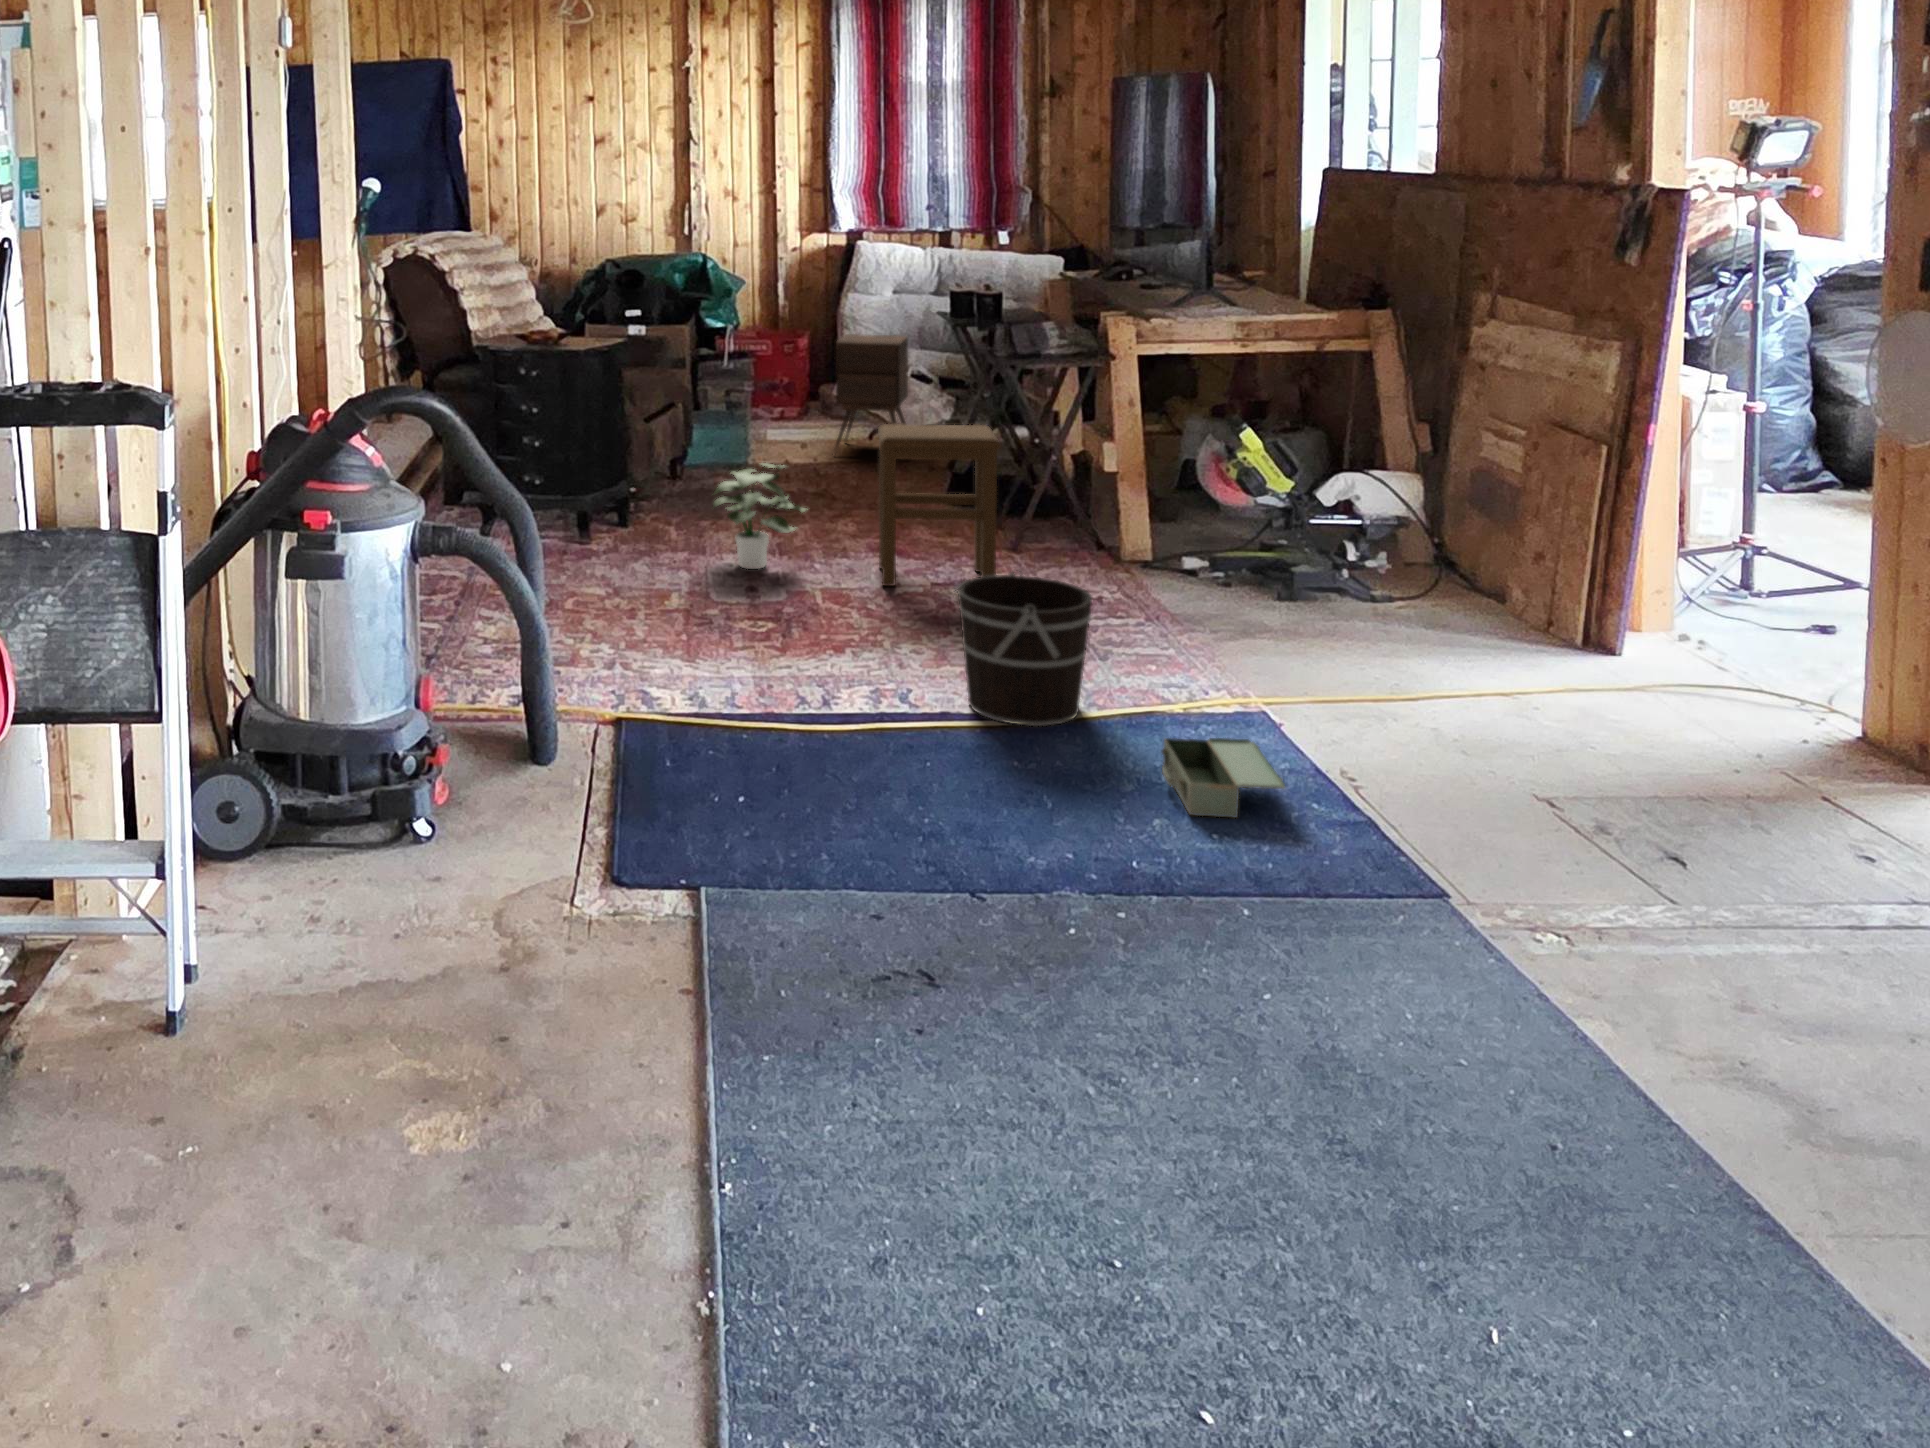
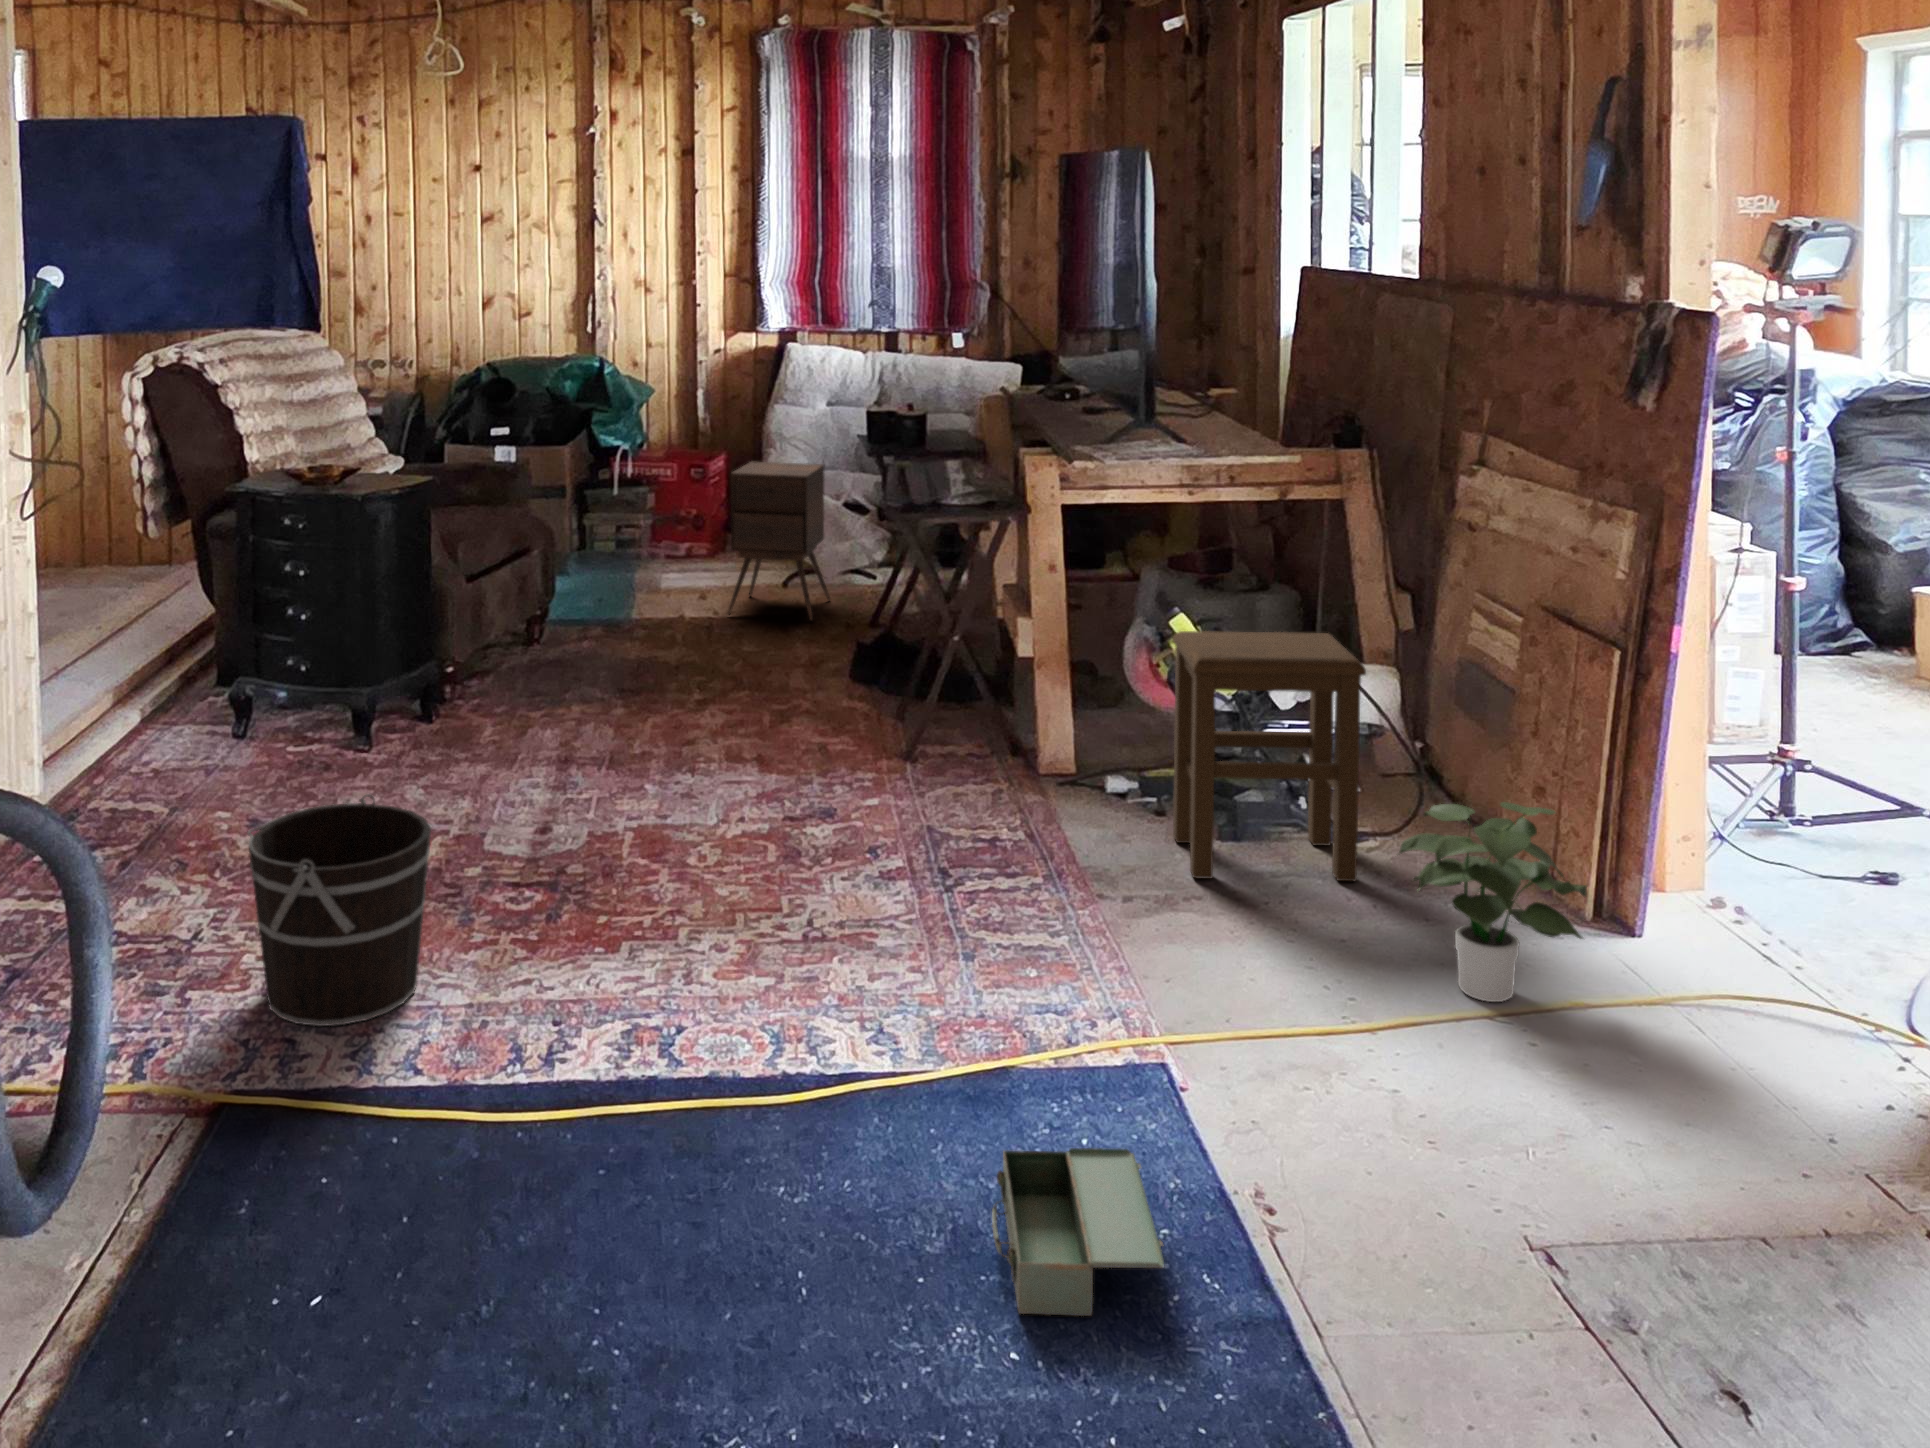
stool: present [878,424,1000,586] -> present [1173,631,1366,881]
potted plant: present [712,463,806,569] -> present [1399,802,1587,1002]
bucket: present [954,572,1092,726] -> present [247,794,431,1026]

